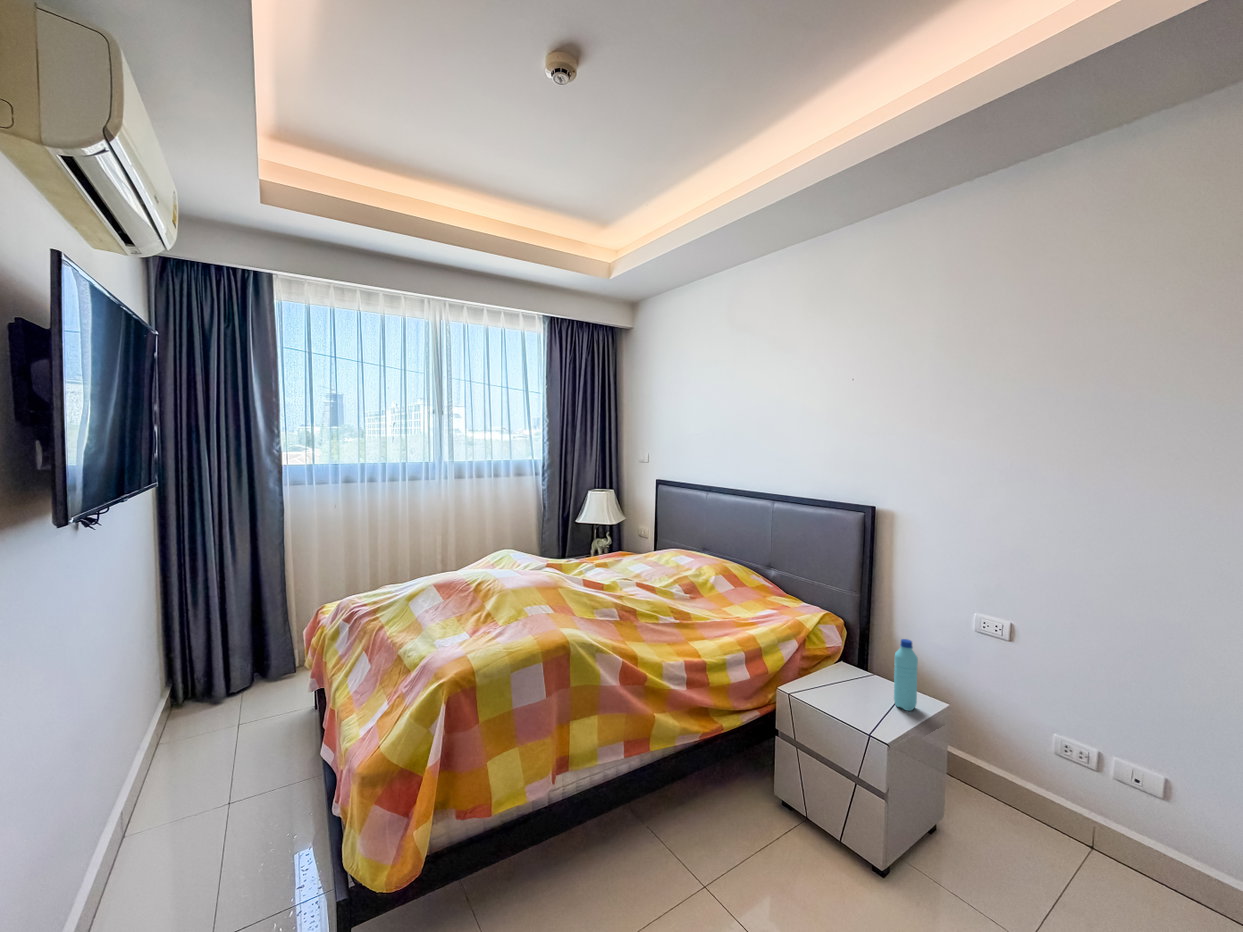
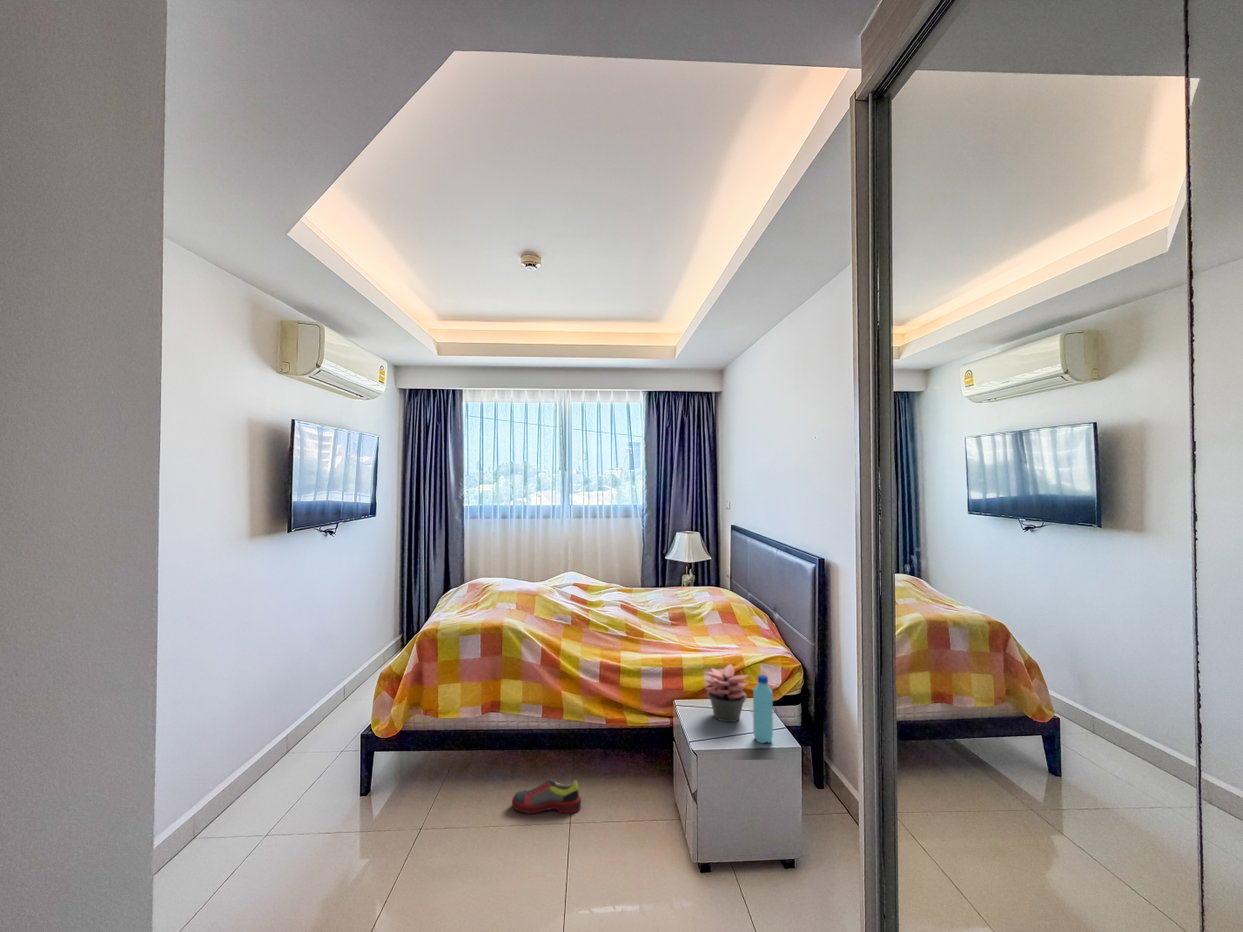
succulent plant: none [813,633,868,698] -> present [706,664,748,722]
shoe: none [612,820,694,892] -> present [512,779,581,814]

